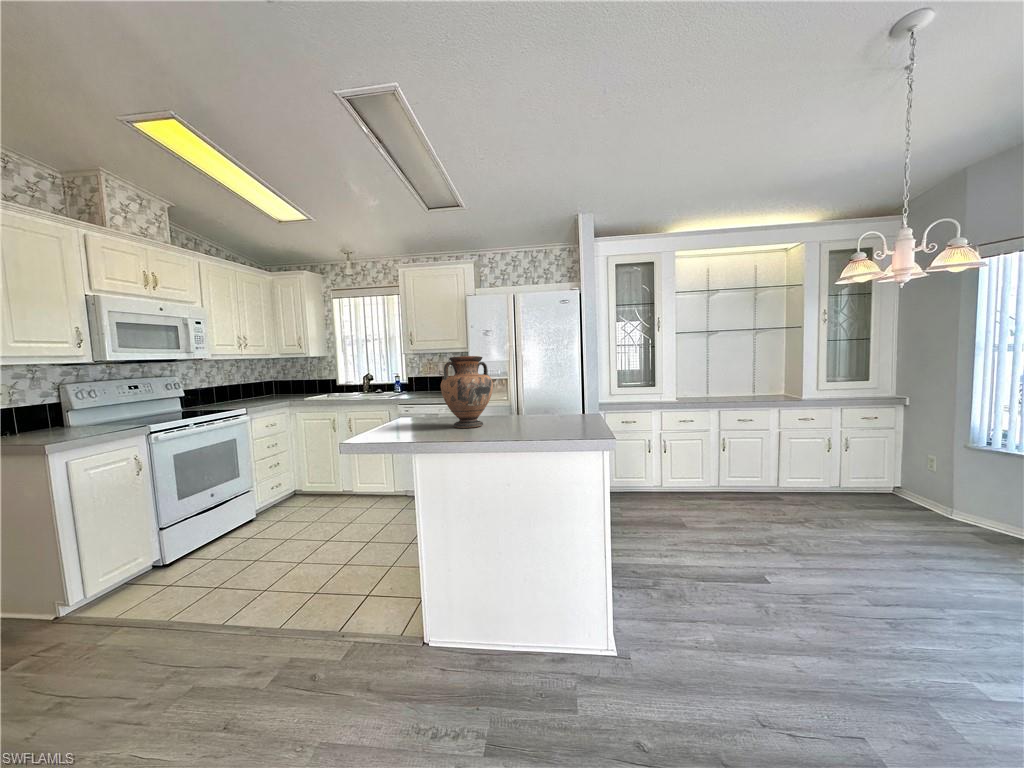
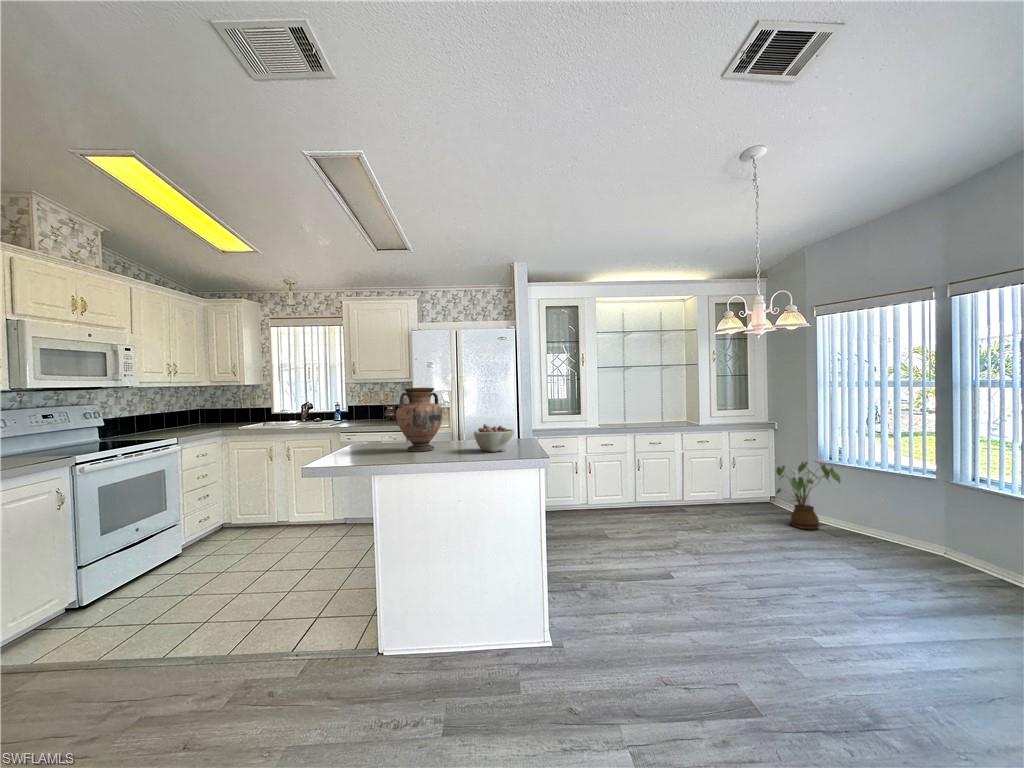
bowl: none [526,398,574,430] -> present [474,424,514,452]
house plant: none [905,446,1004,532] -> present [776,462,841,530]

